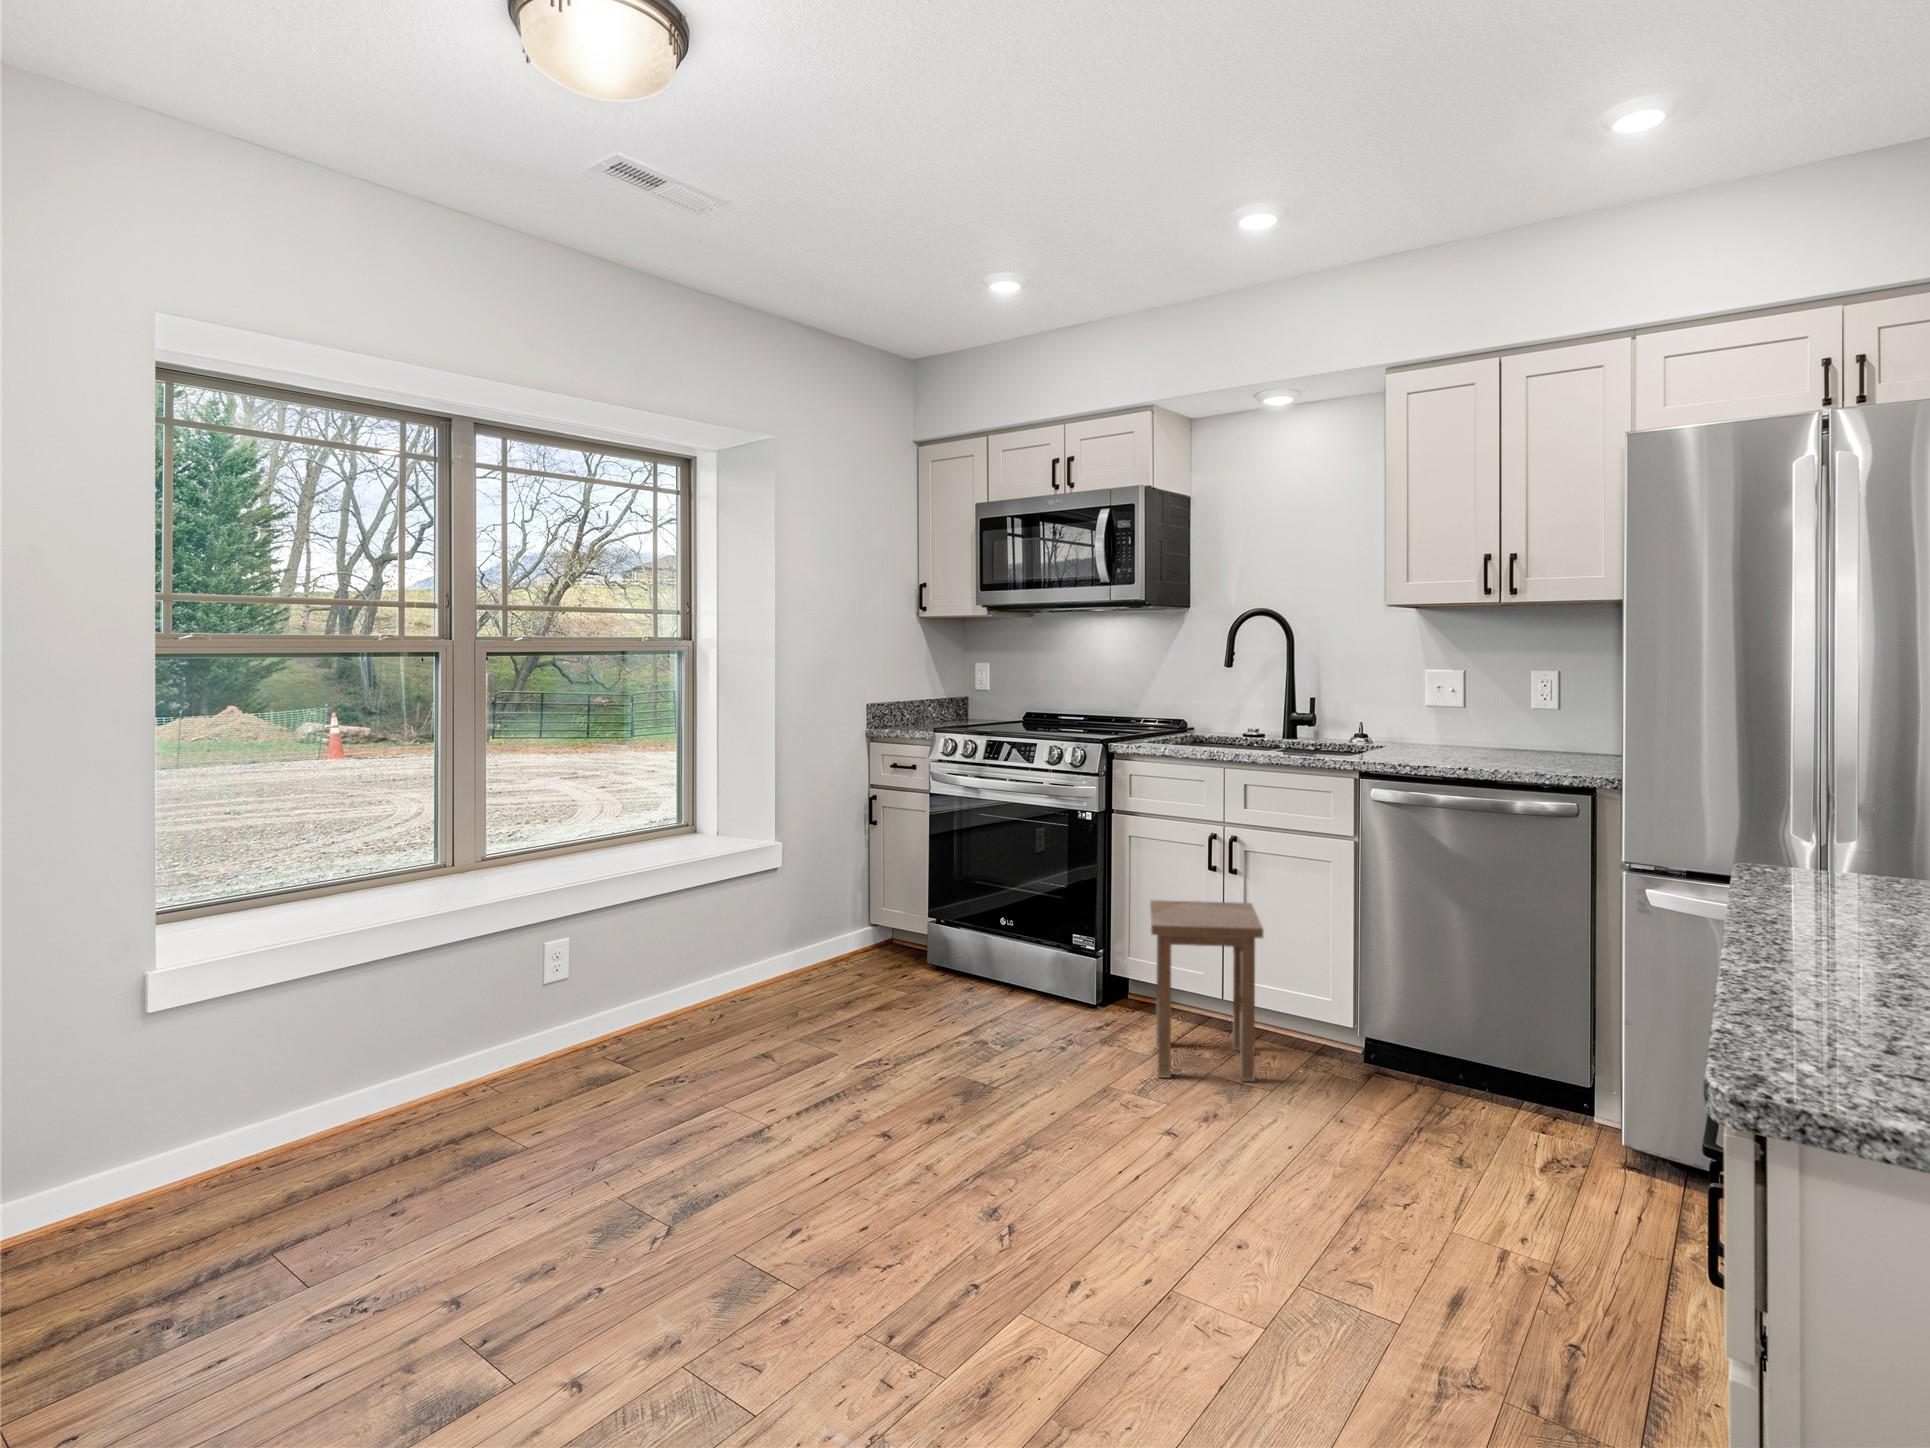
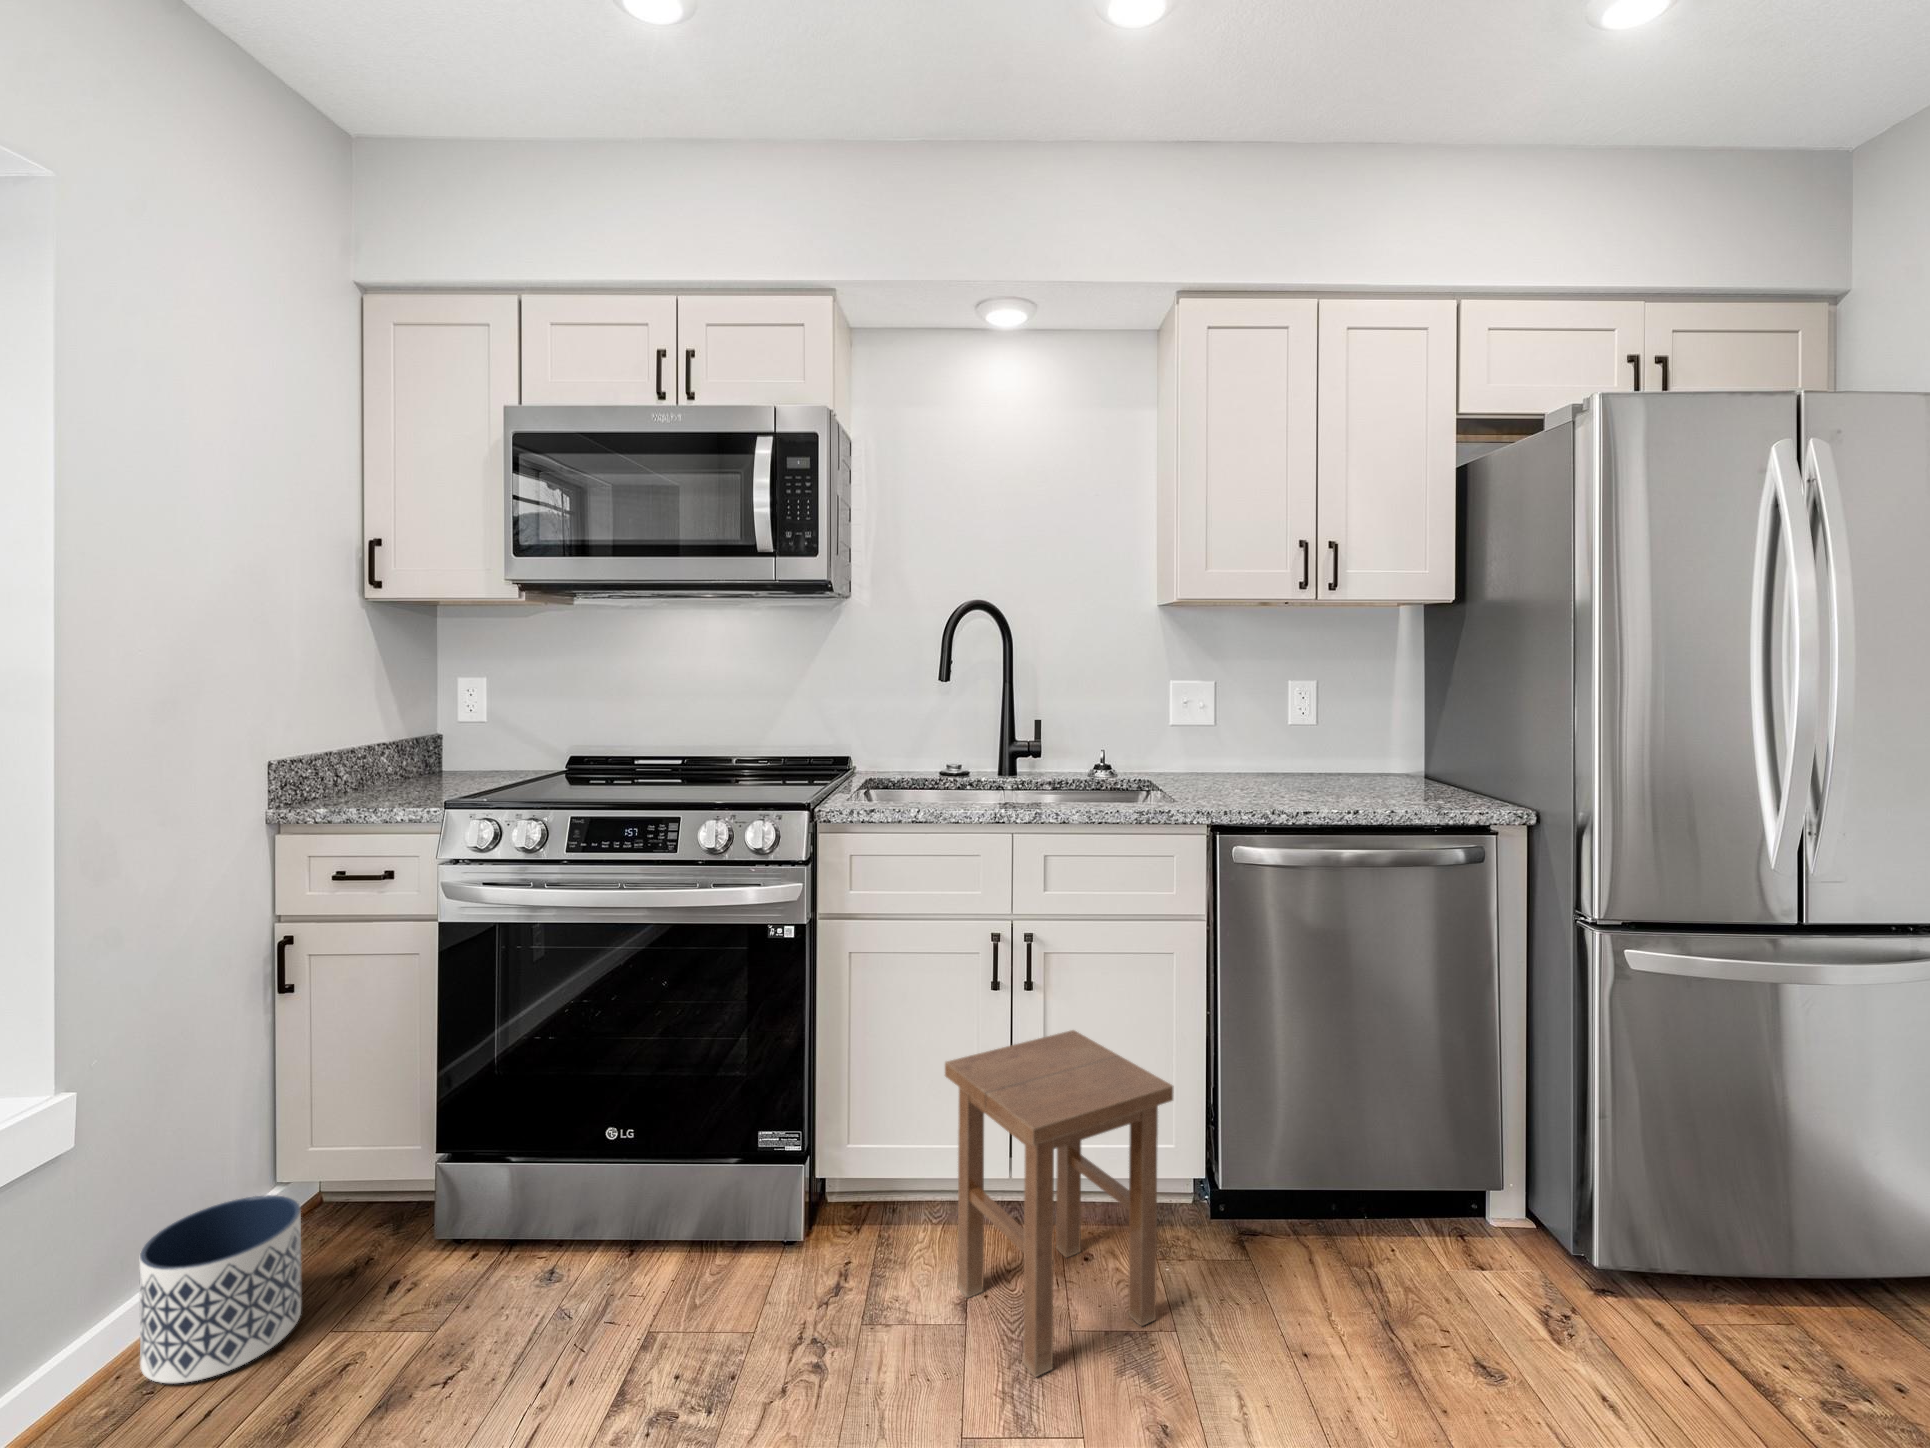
planter: none [807,915,866,982] -> present [140,1195,301,1383]

